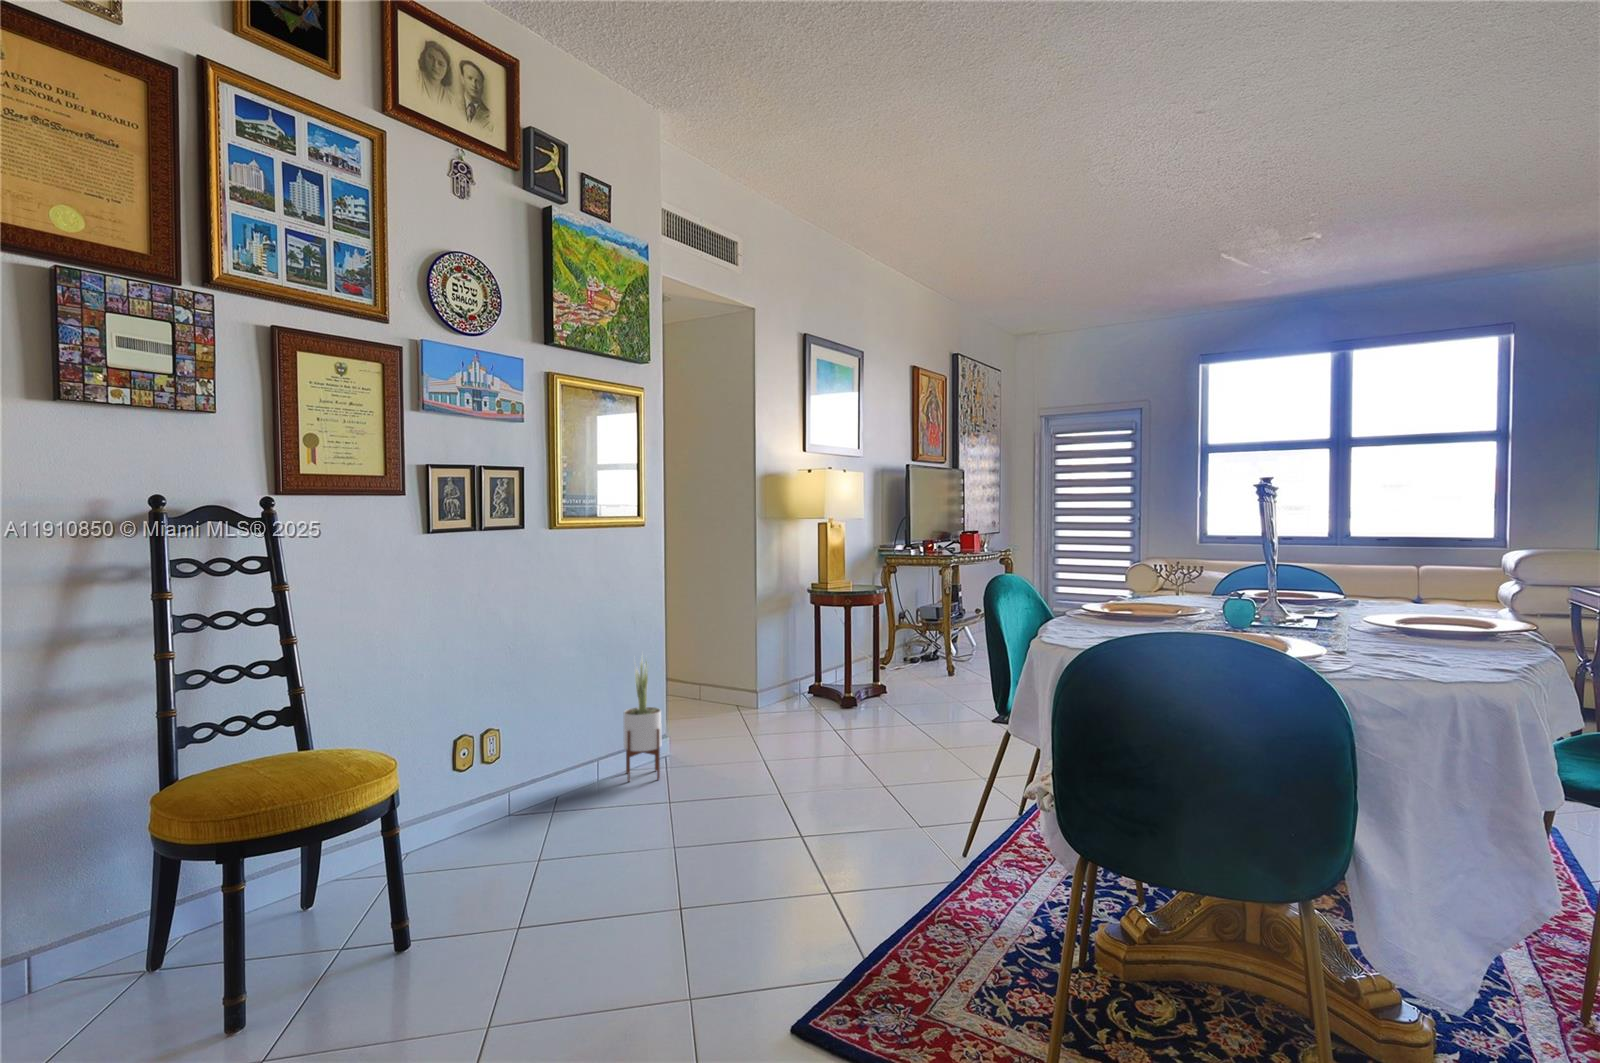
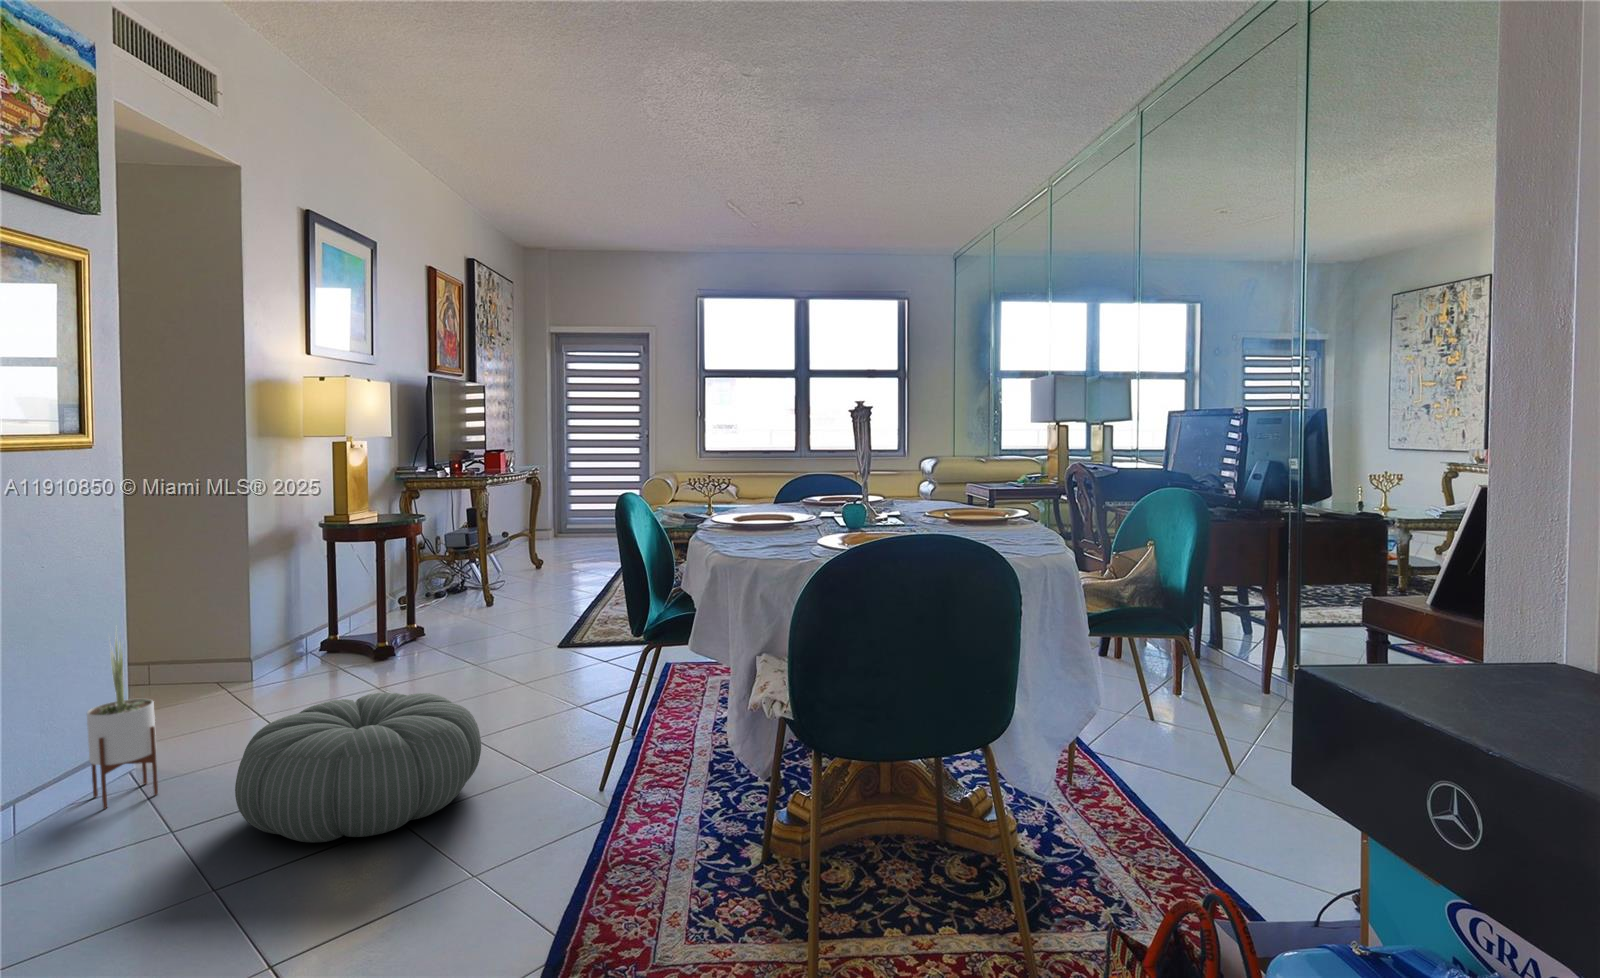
pouf: none [688,730,867,844] -> present [235,693,481,842]

